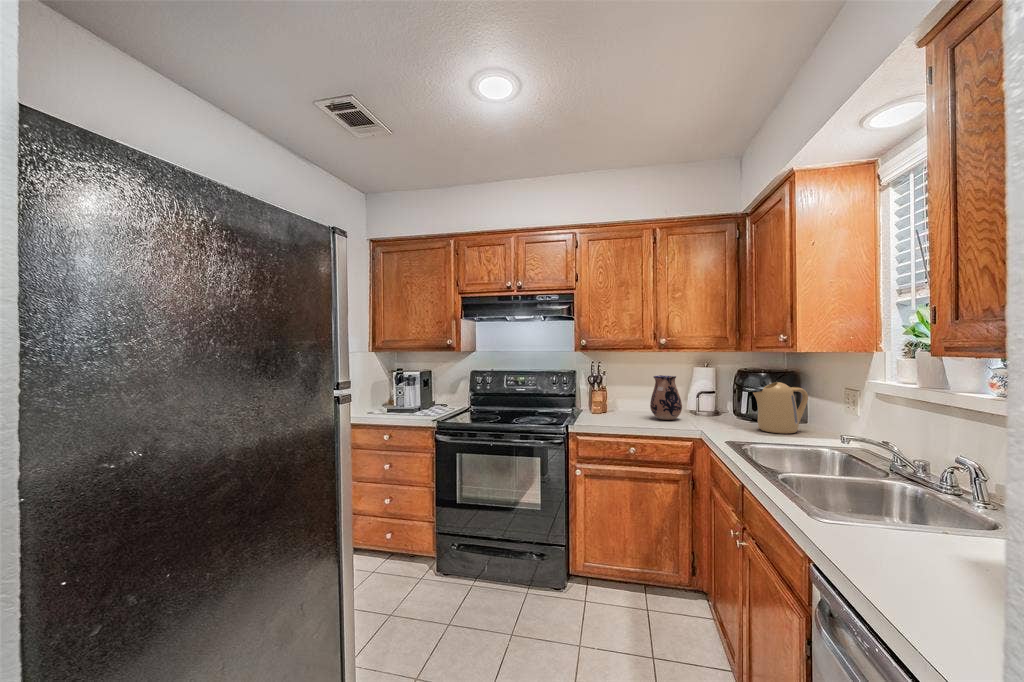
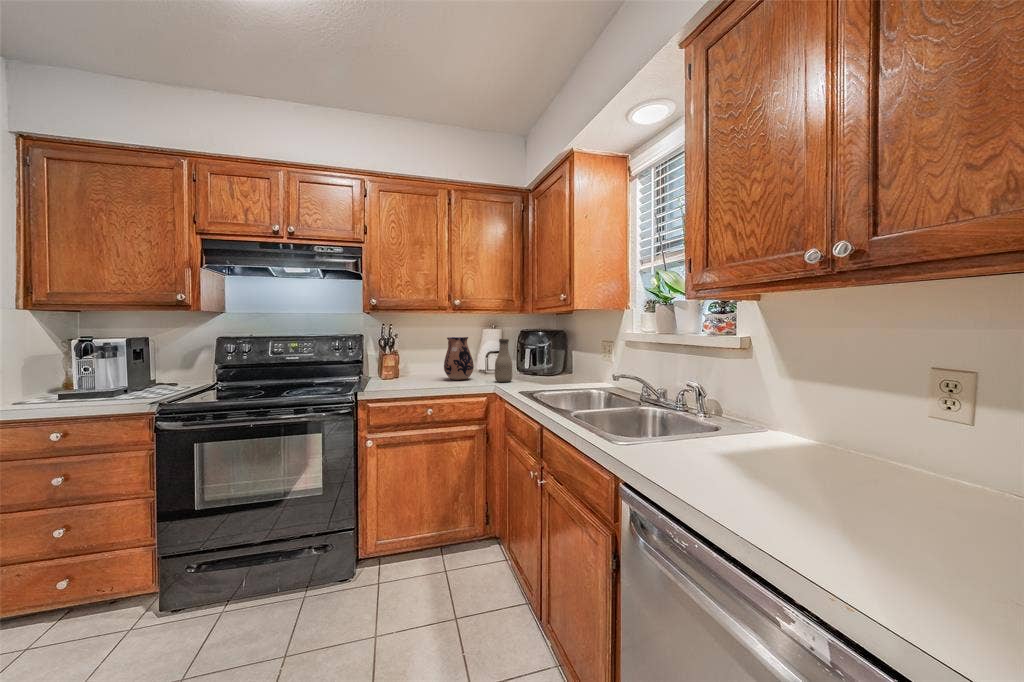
bottle: none [703,380,724,427] -> present [495,339,513,382]
kettle: present [753,382,808,434] -> none [537,338,577,382]

